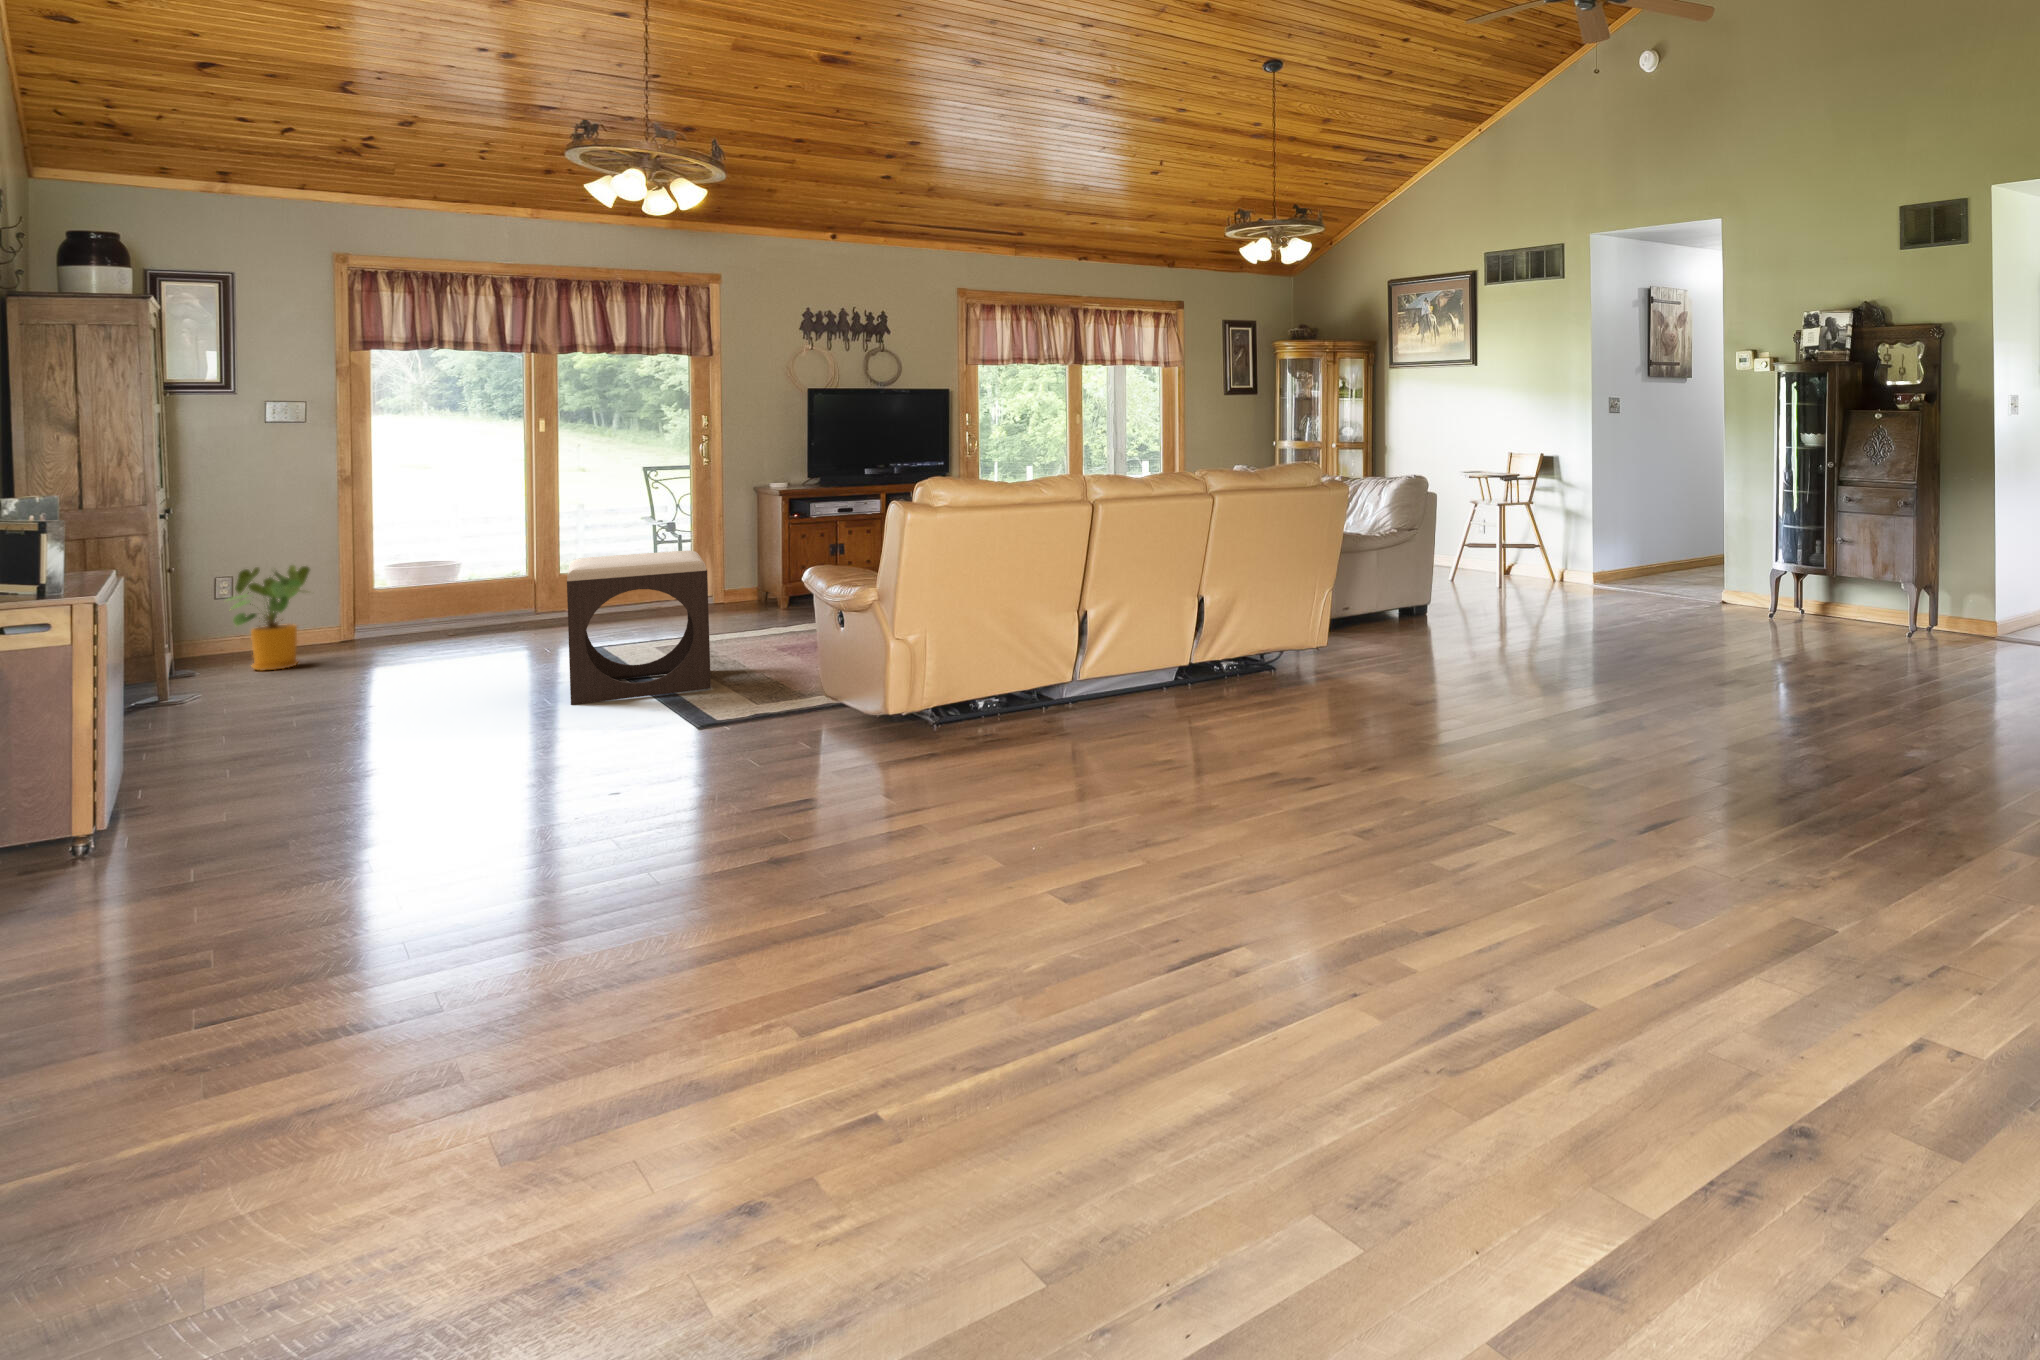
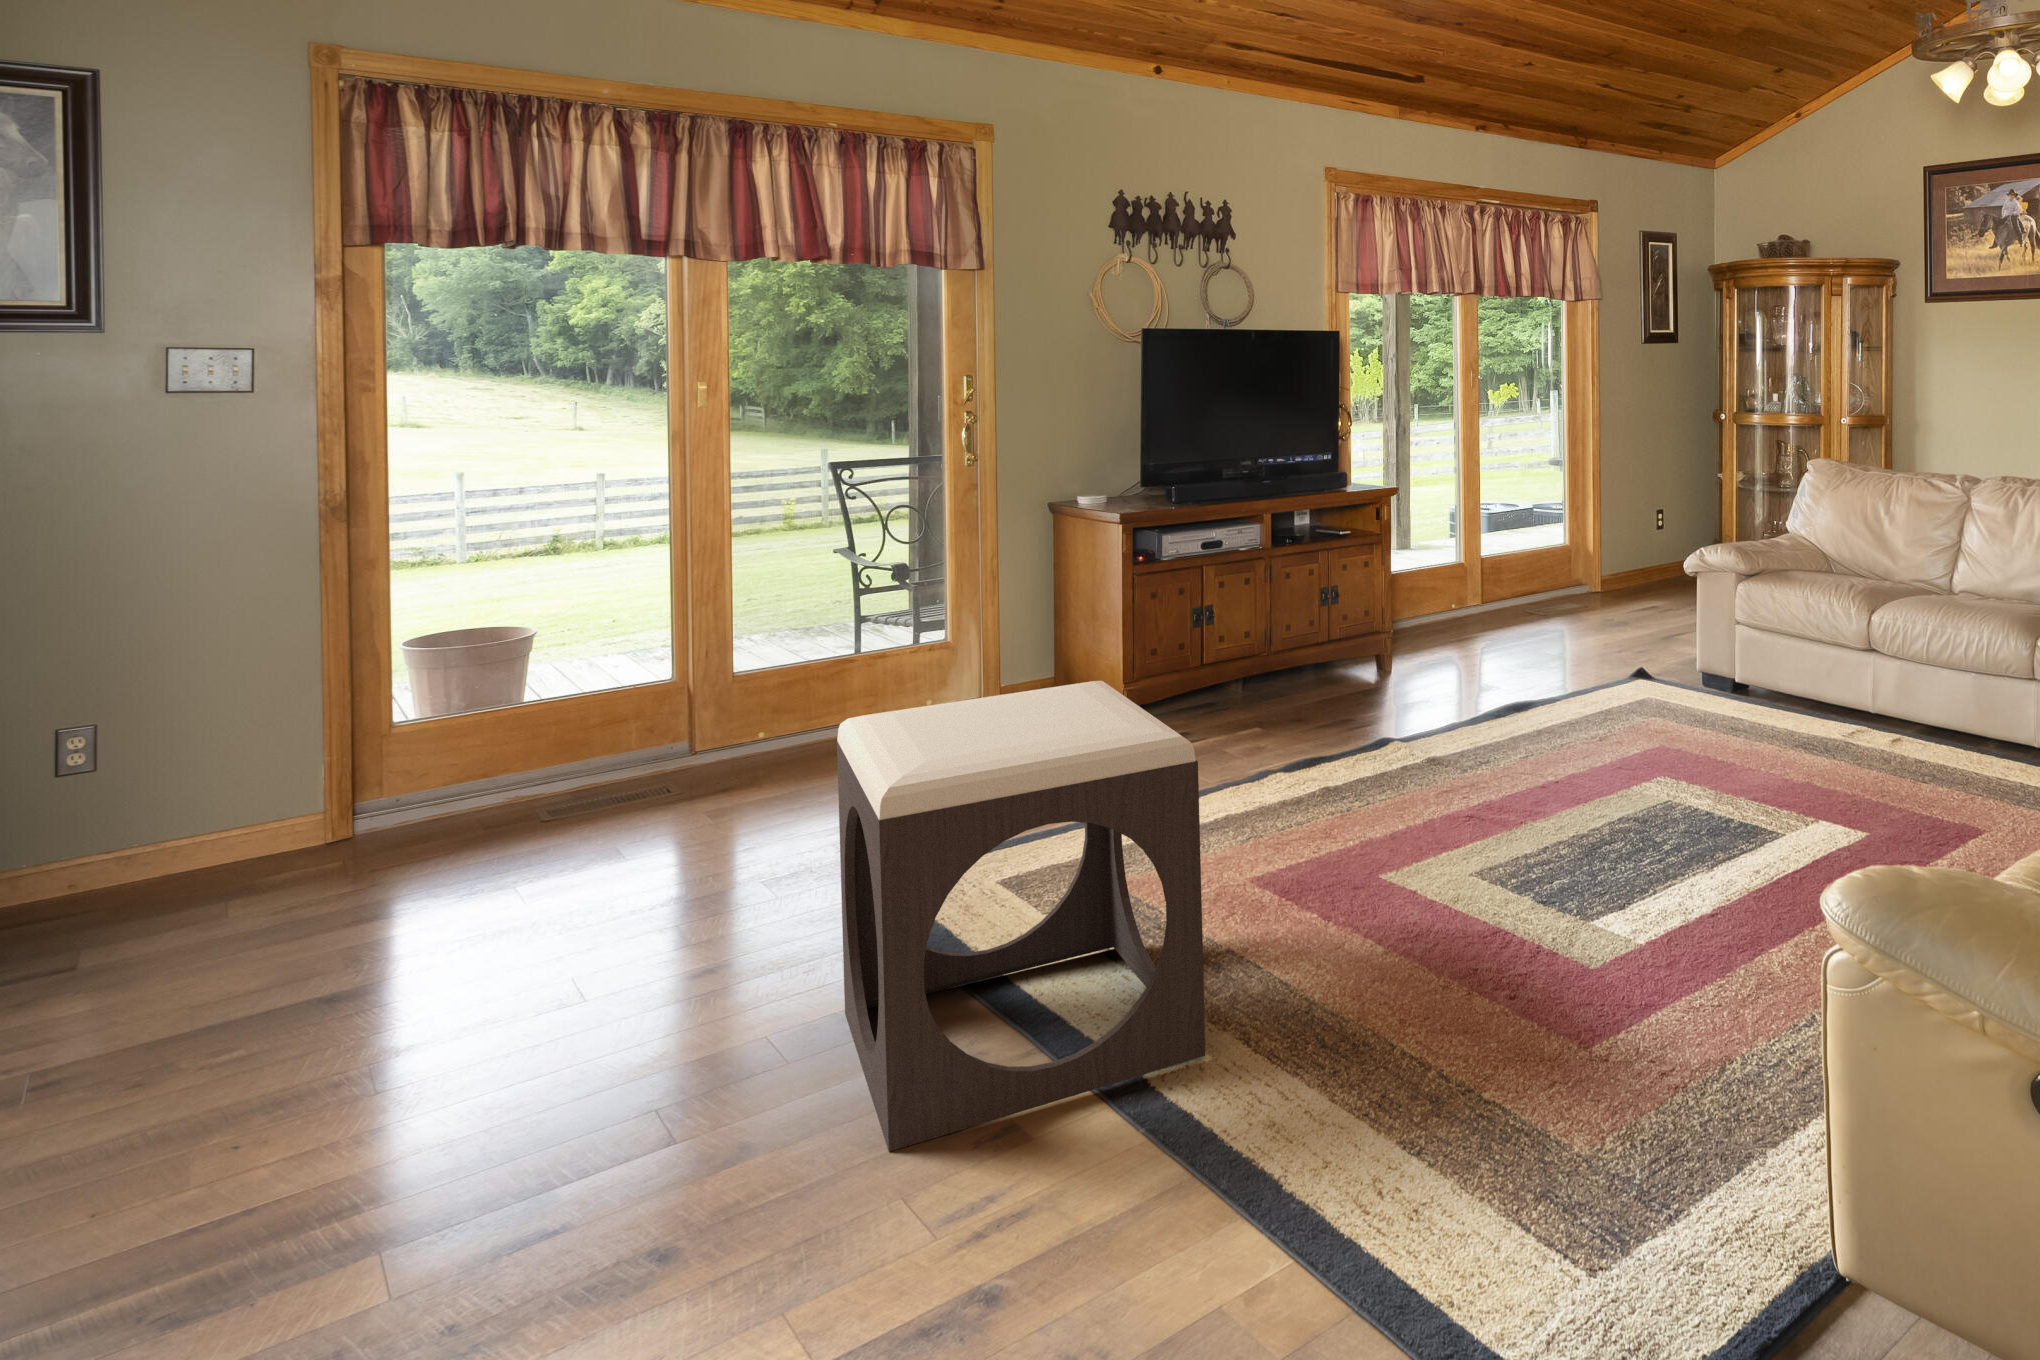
house plant: present [229,565,310,671] -> none [43,680,265,926]

